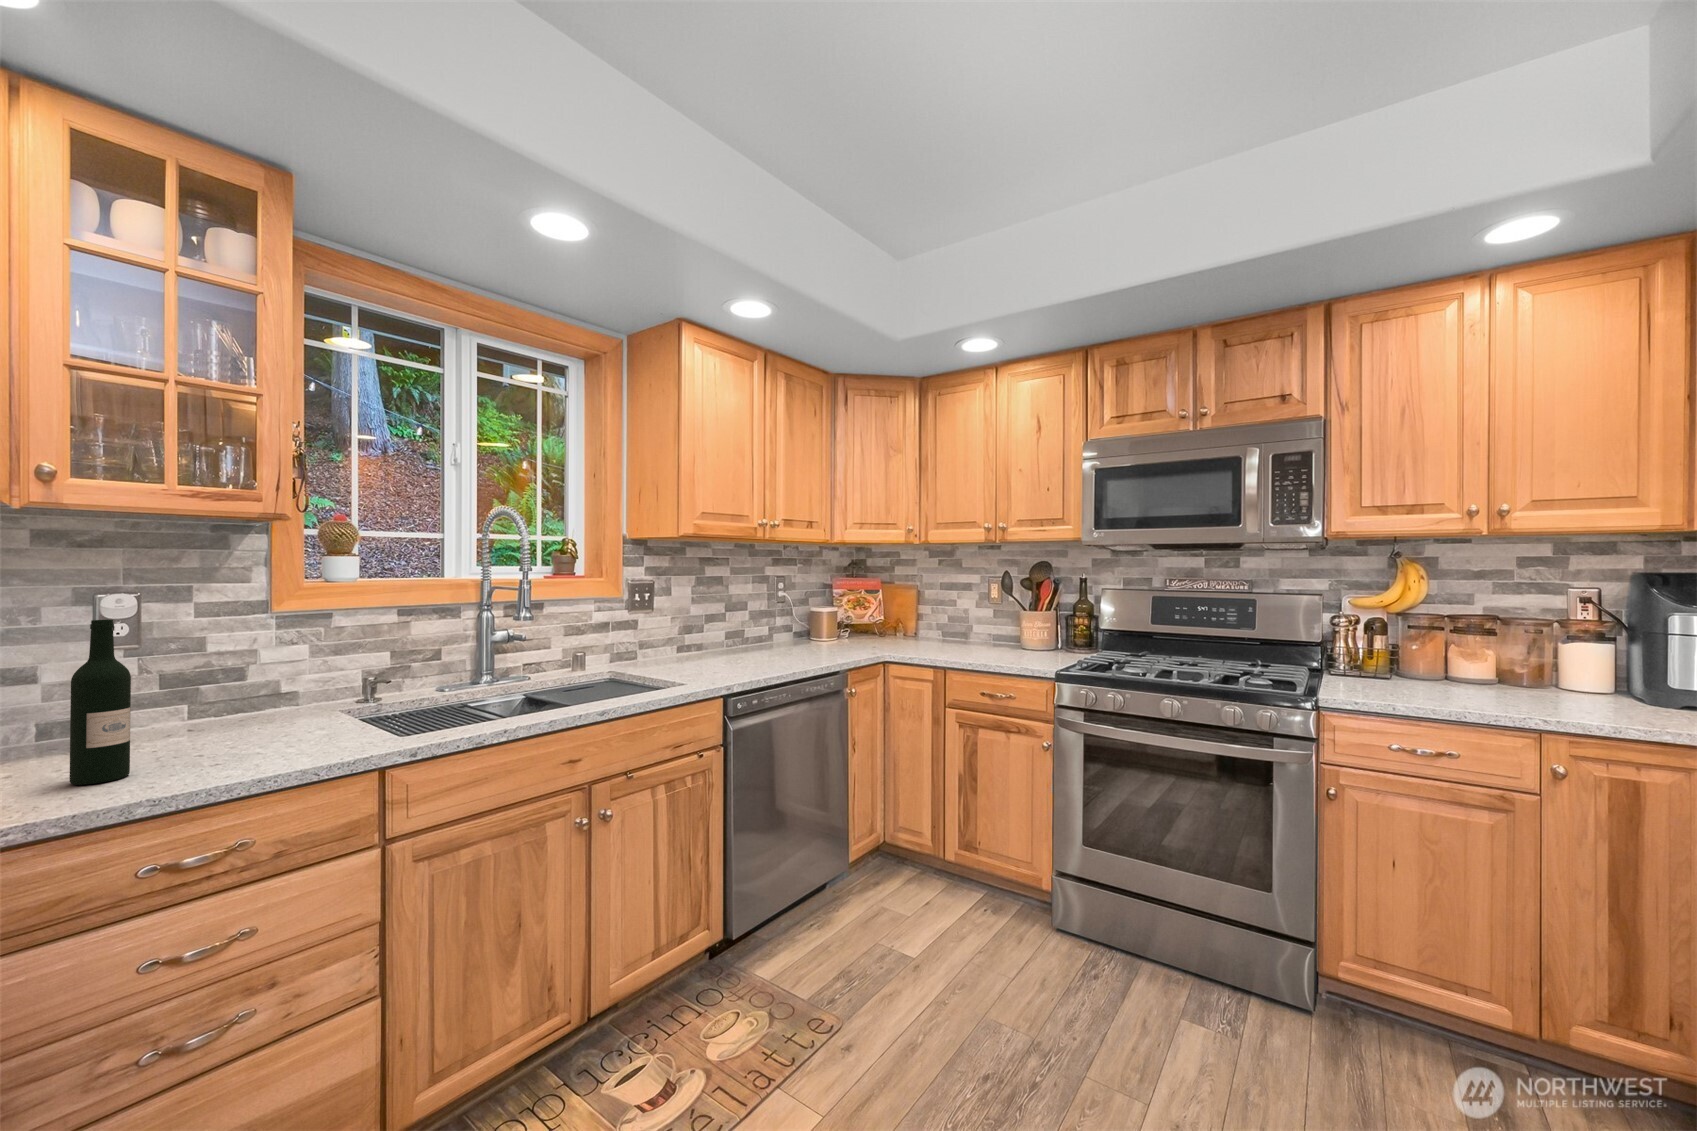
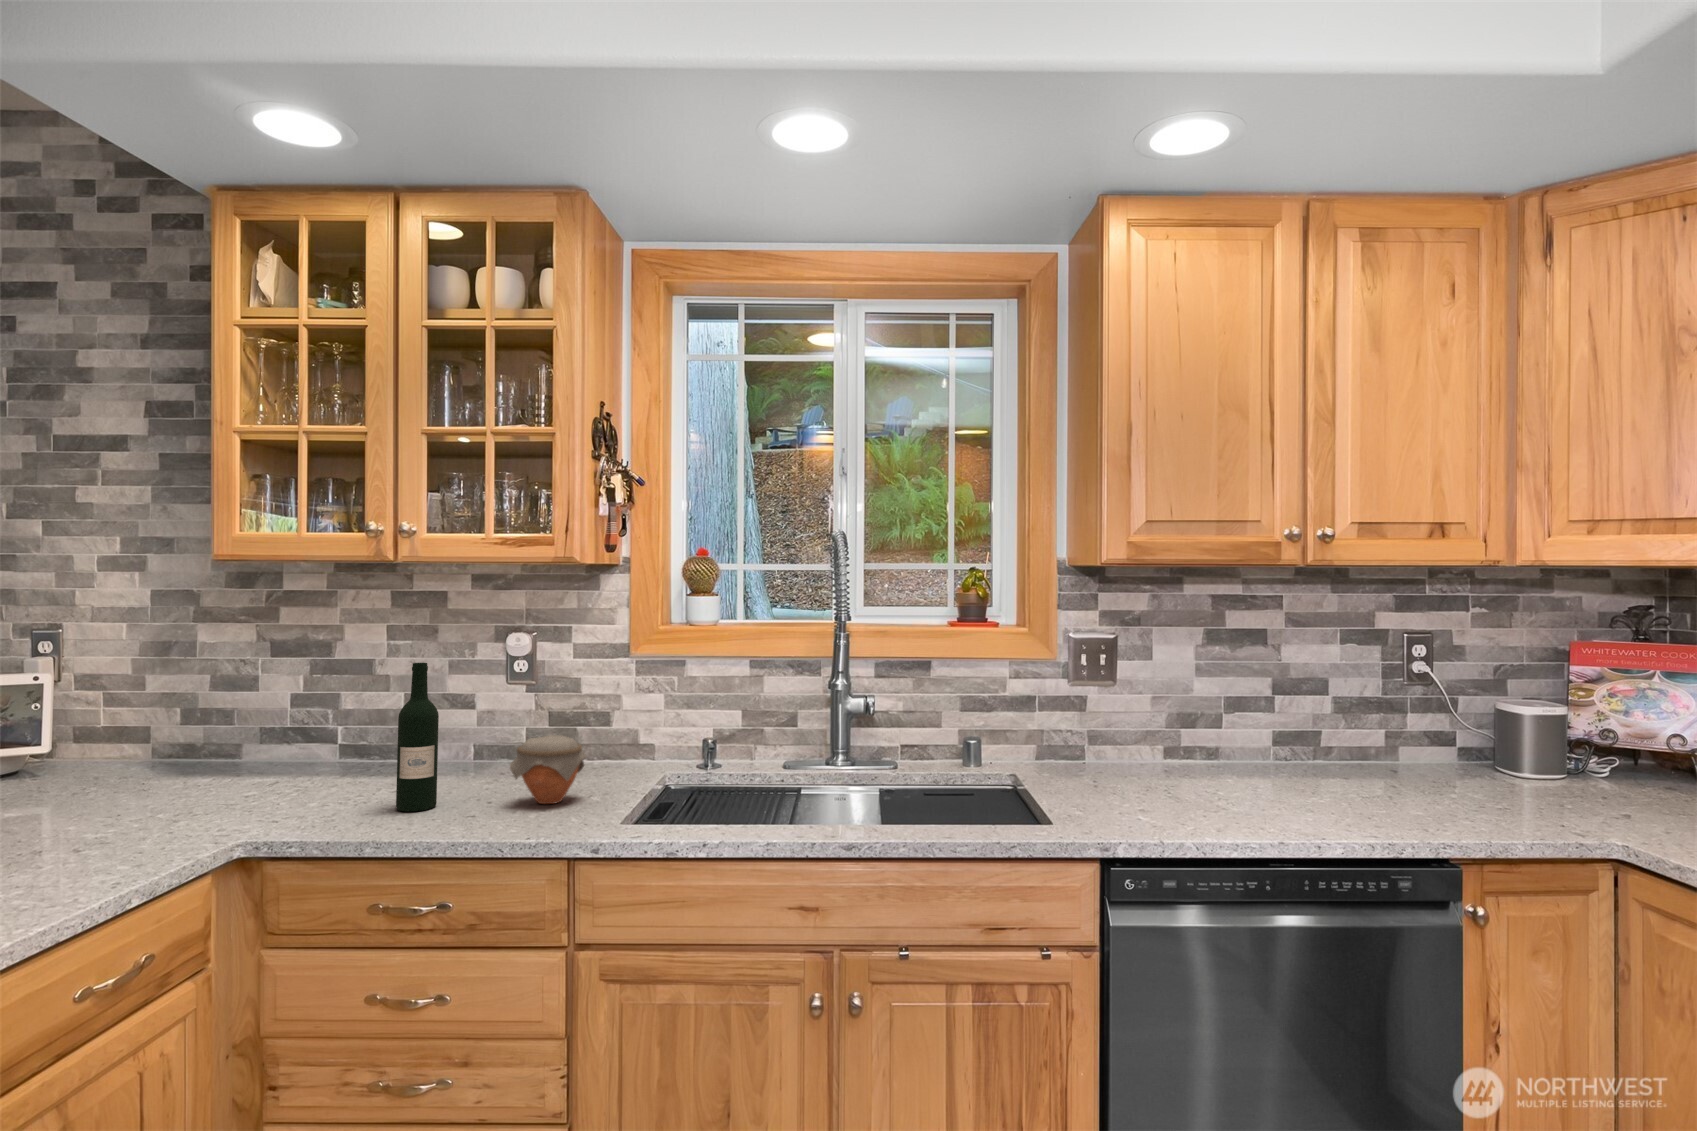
jar: none [228,682,312,747] -> present [510,735,586,804]

